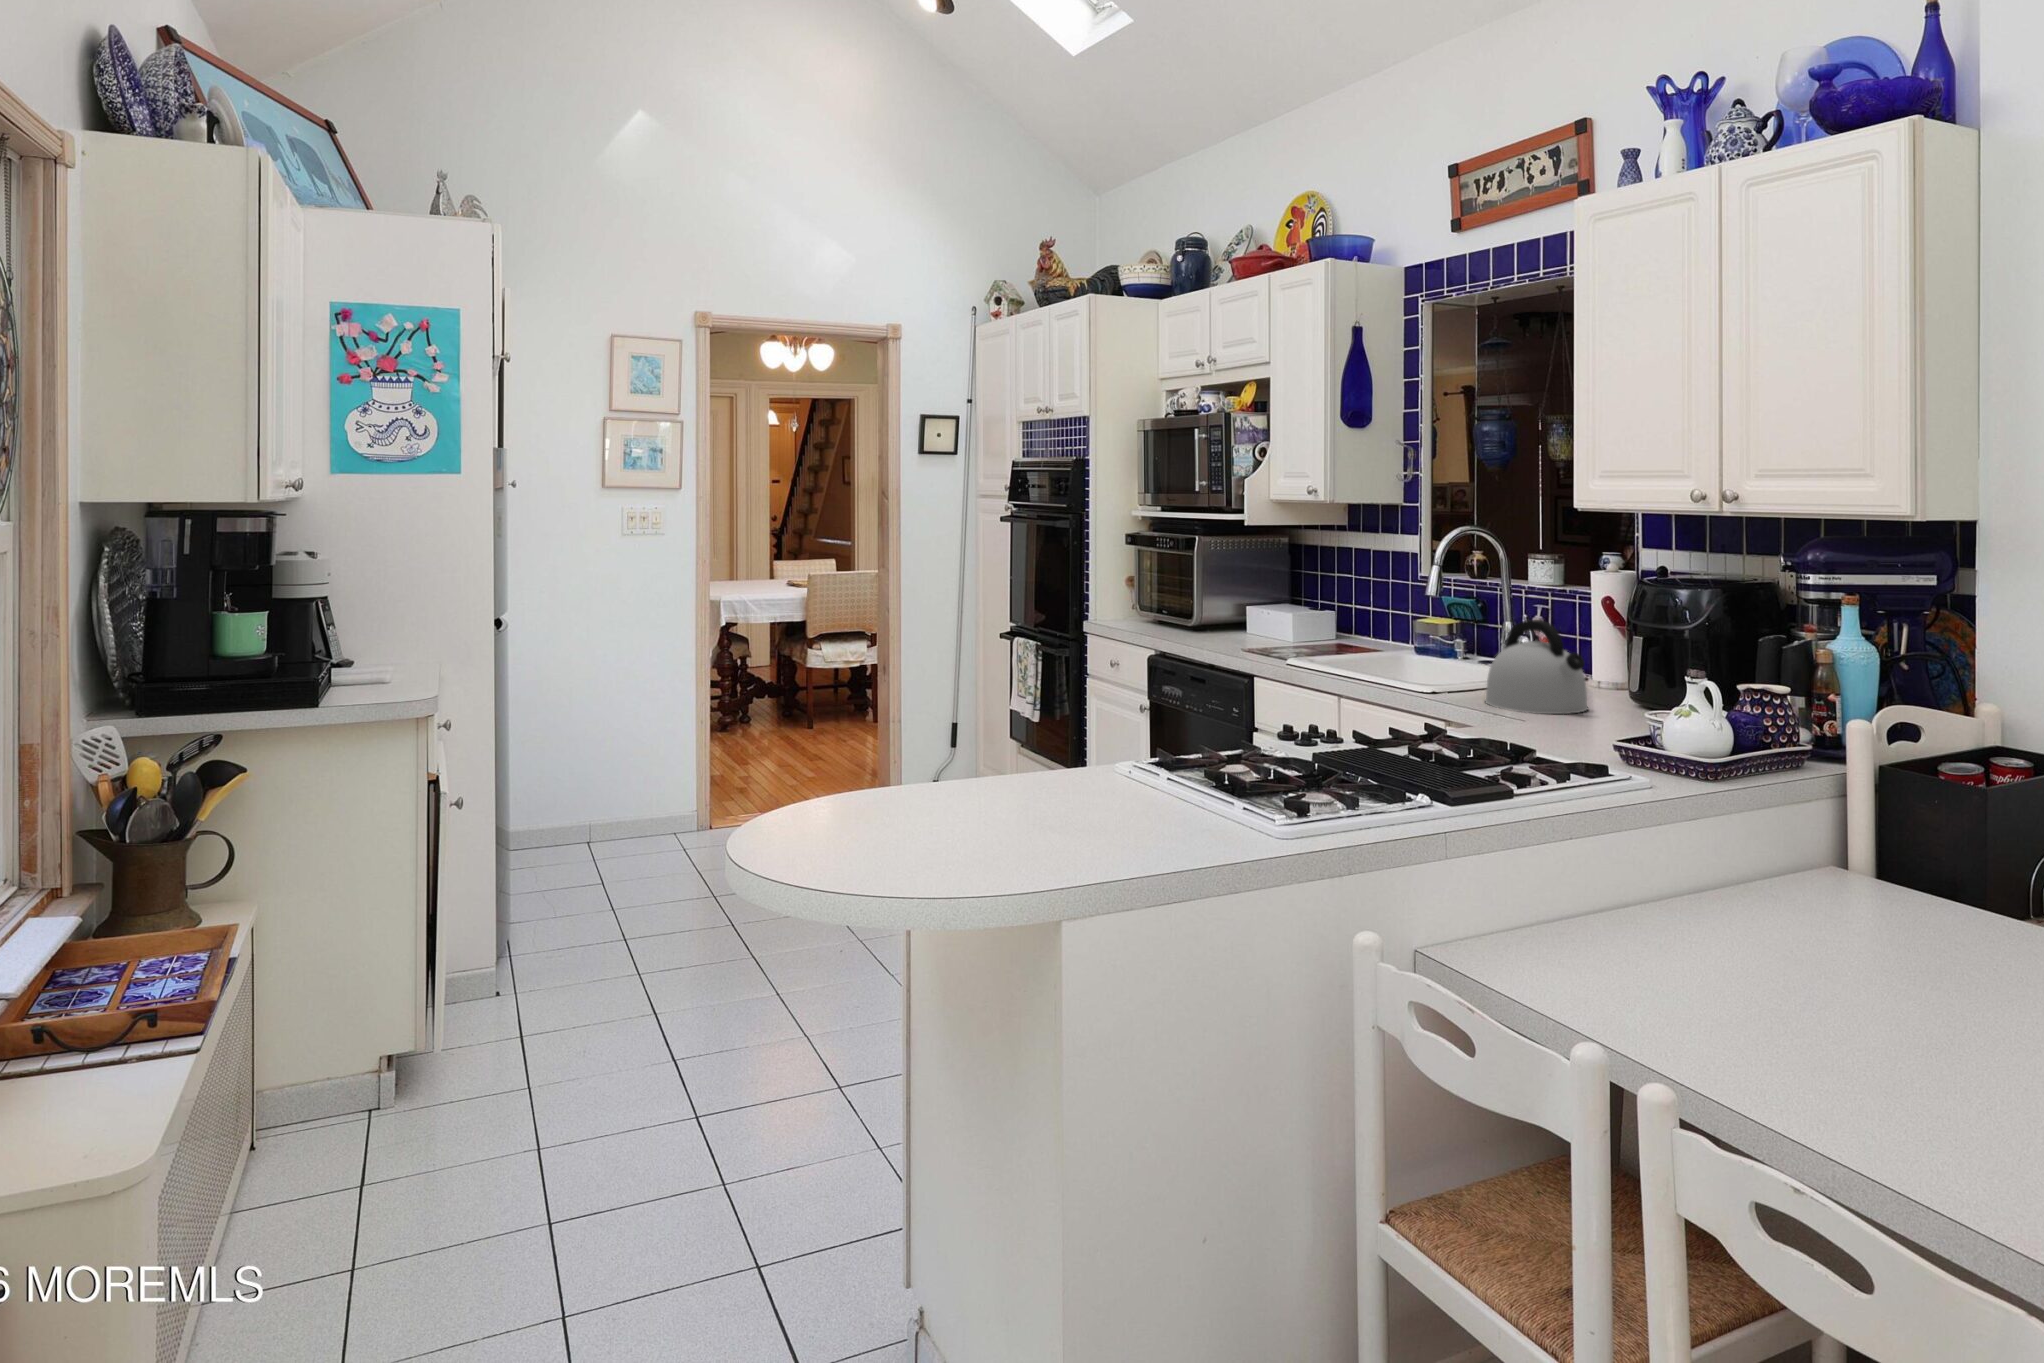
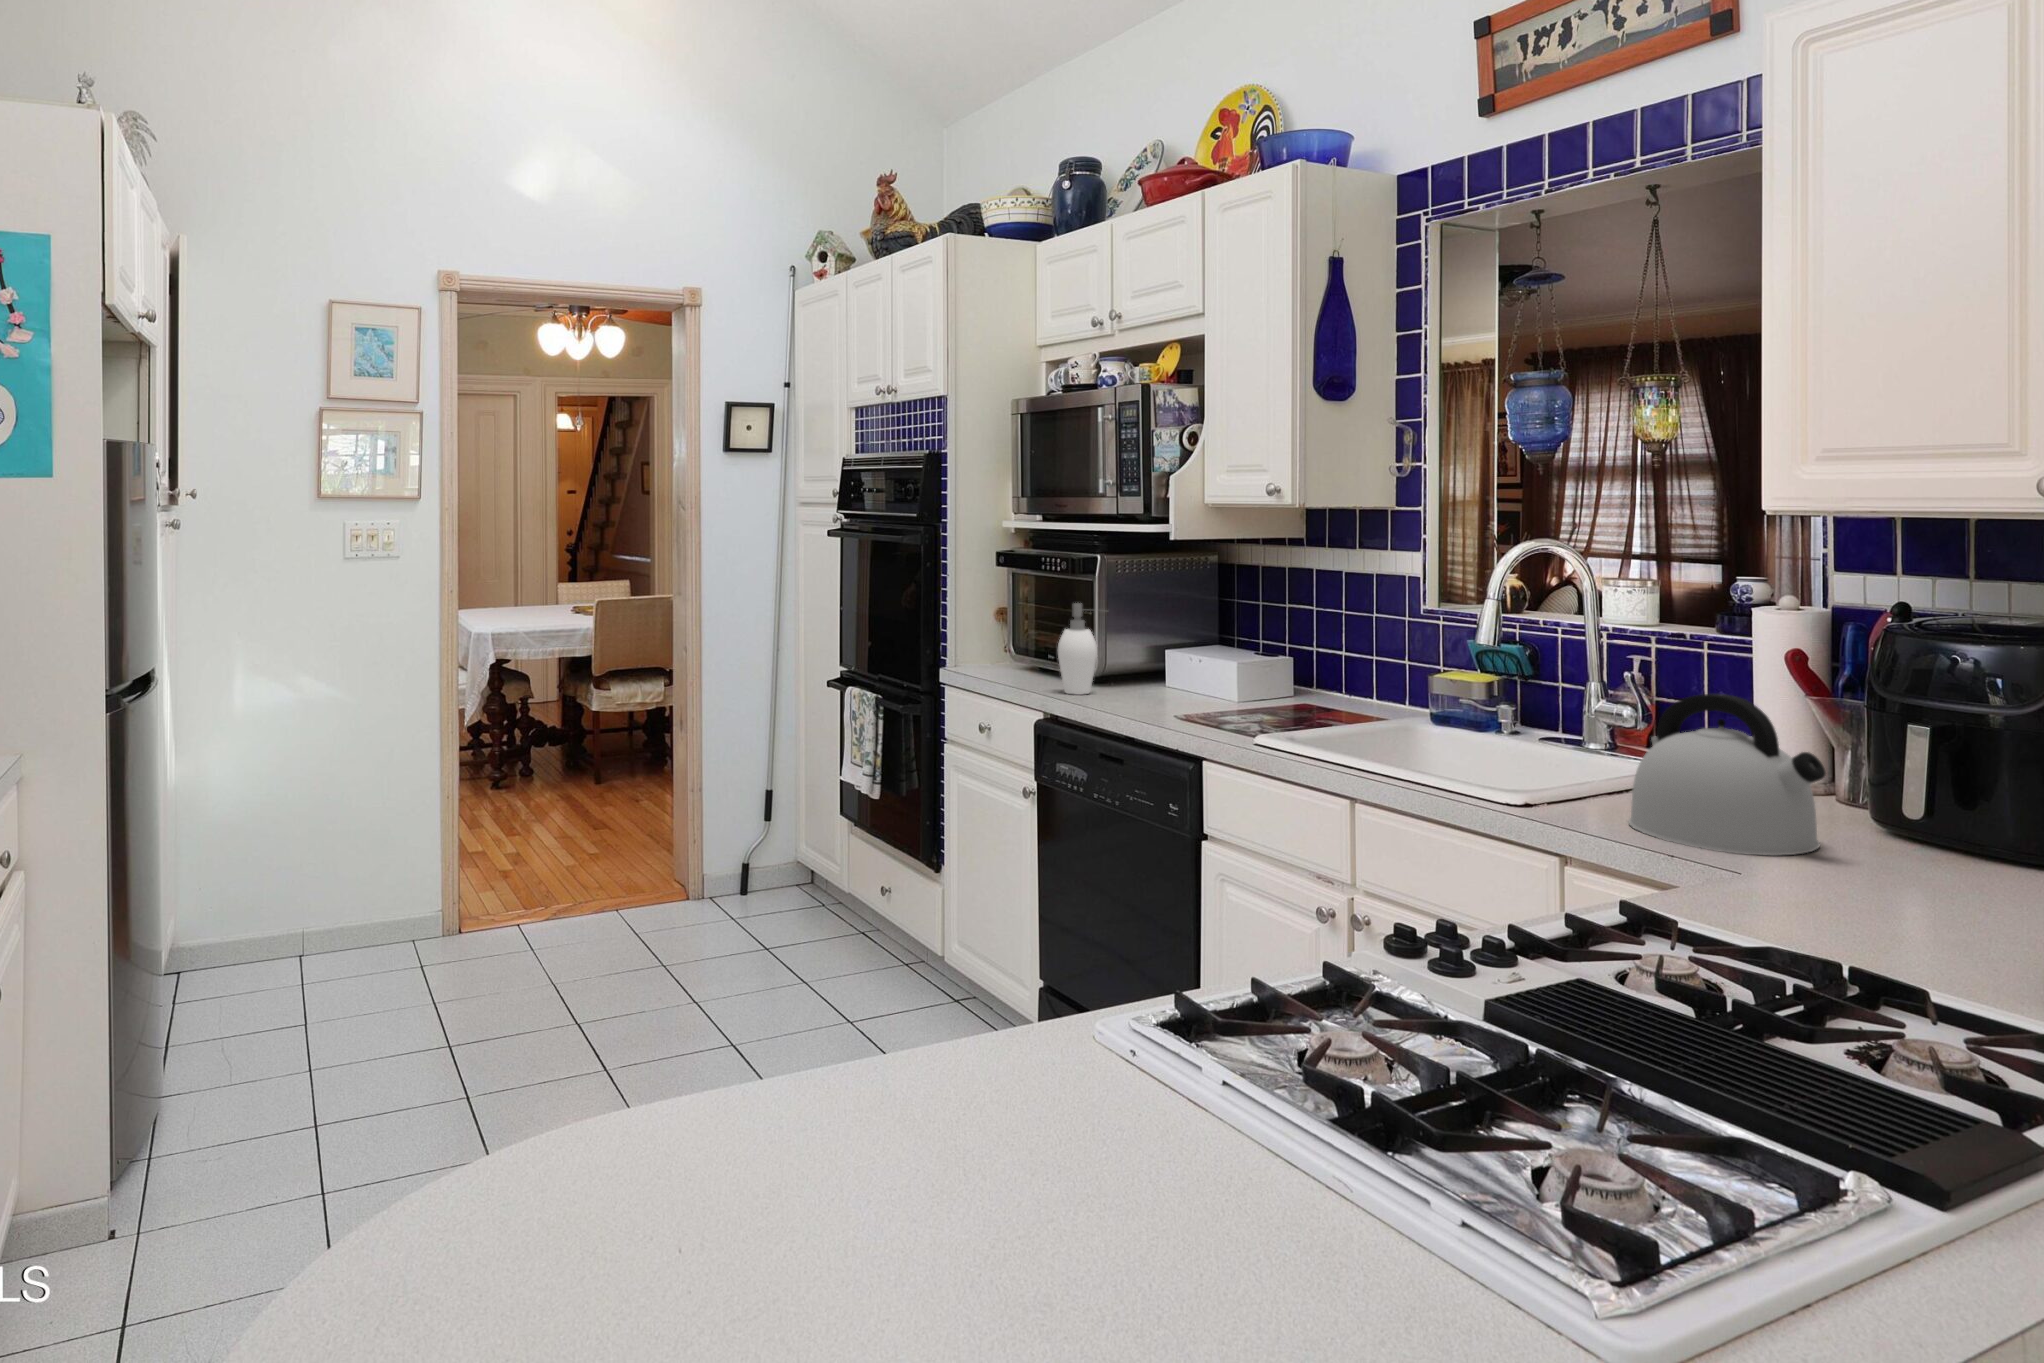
soap dispenser: none [1164,571,1201,637] -> present [1058,603,1097,694]

